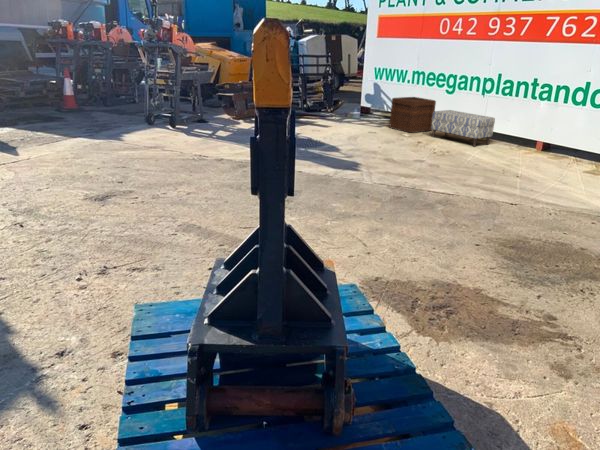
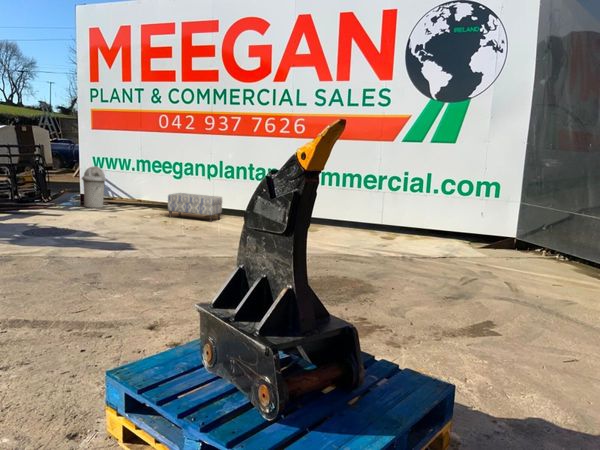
trash can: none [359,77,383,121] -> present [82,166,107,208]
wooden crate: present [390,97,436,133] -> none [123,183,165,216]

